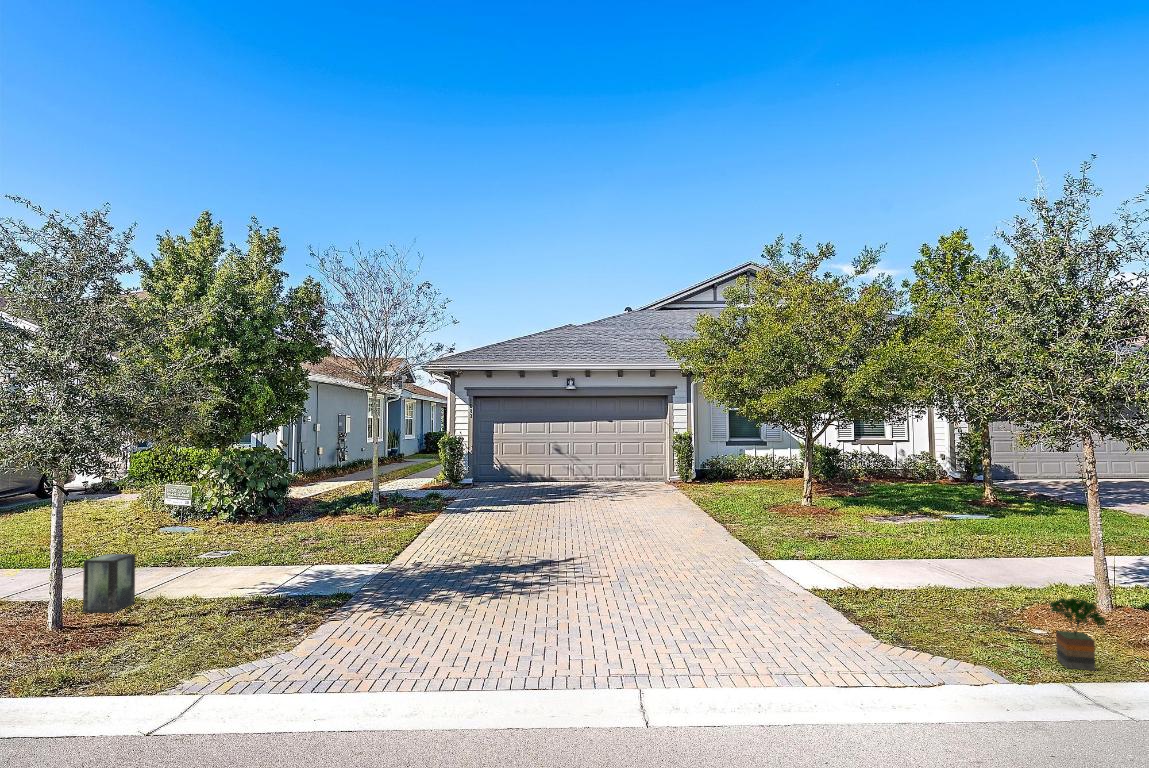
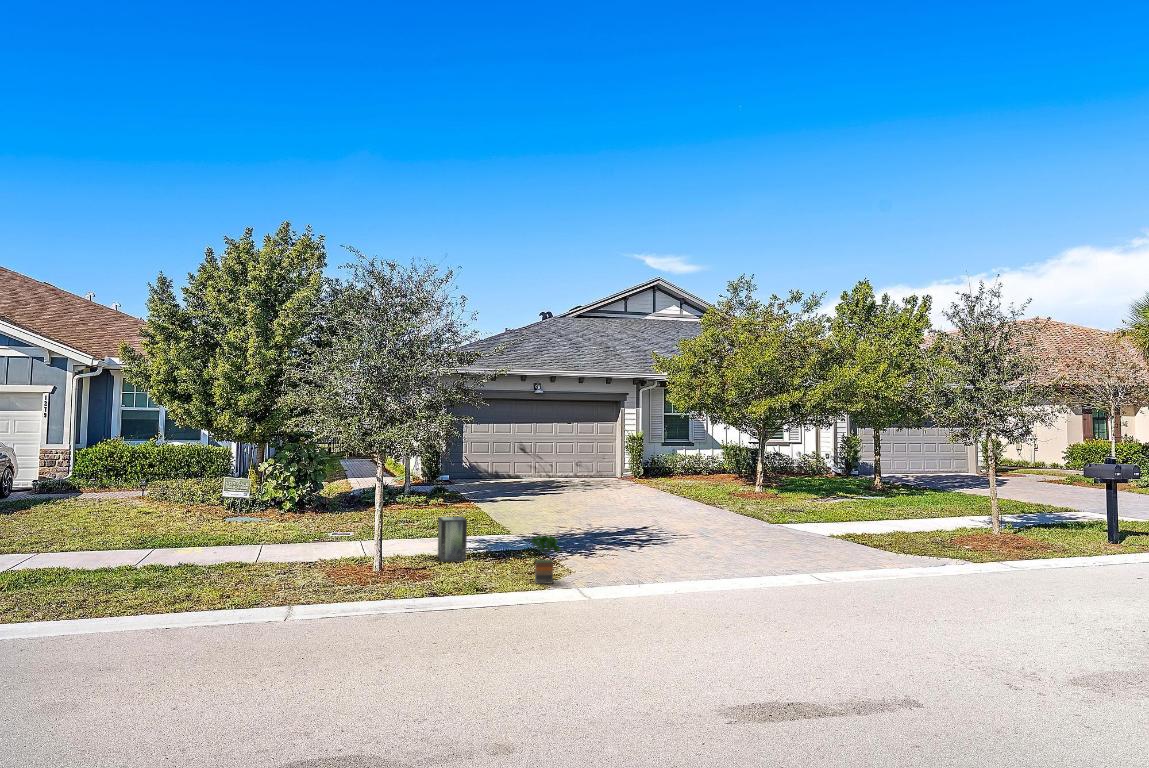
potted tree: present [1049,598,1106,670] -> present [531,536,560,584]

